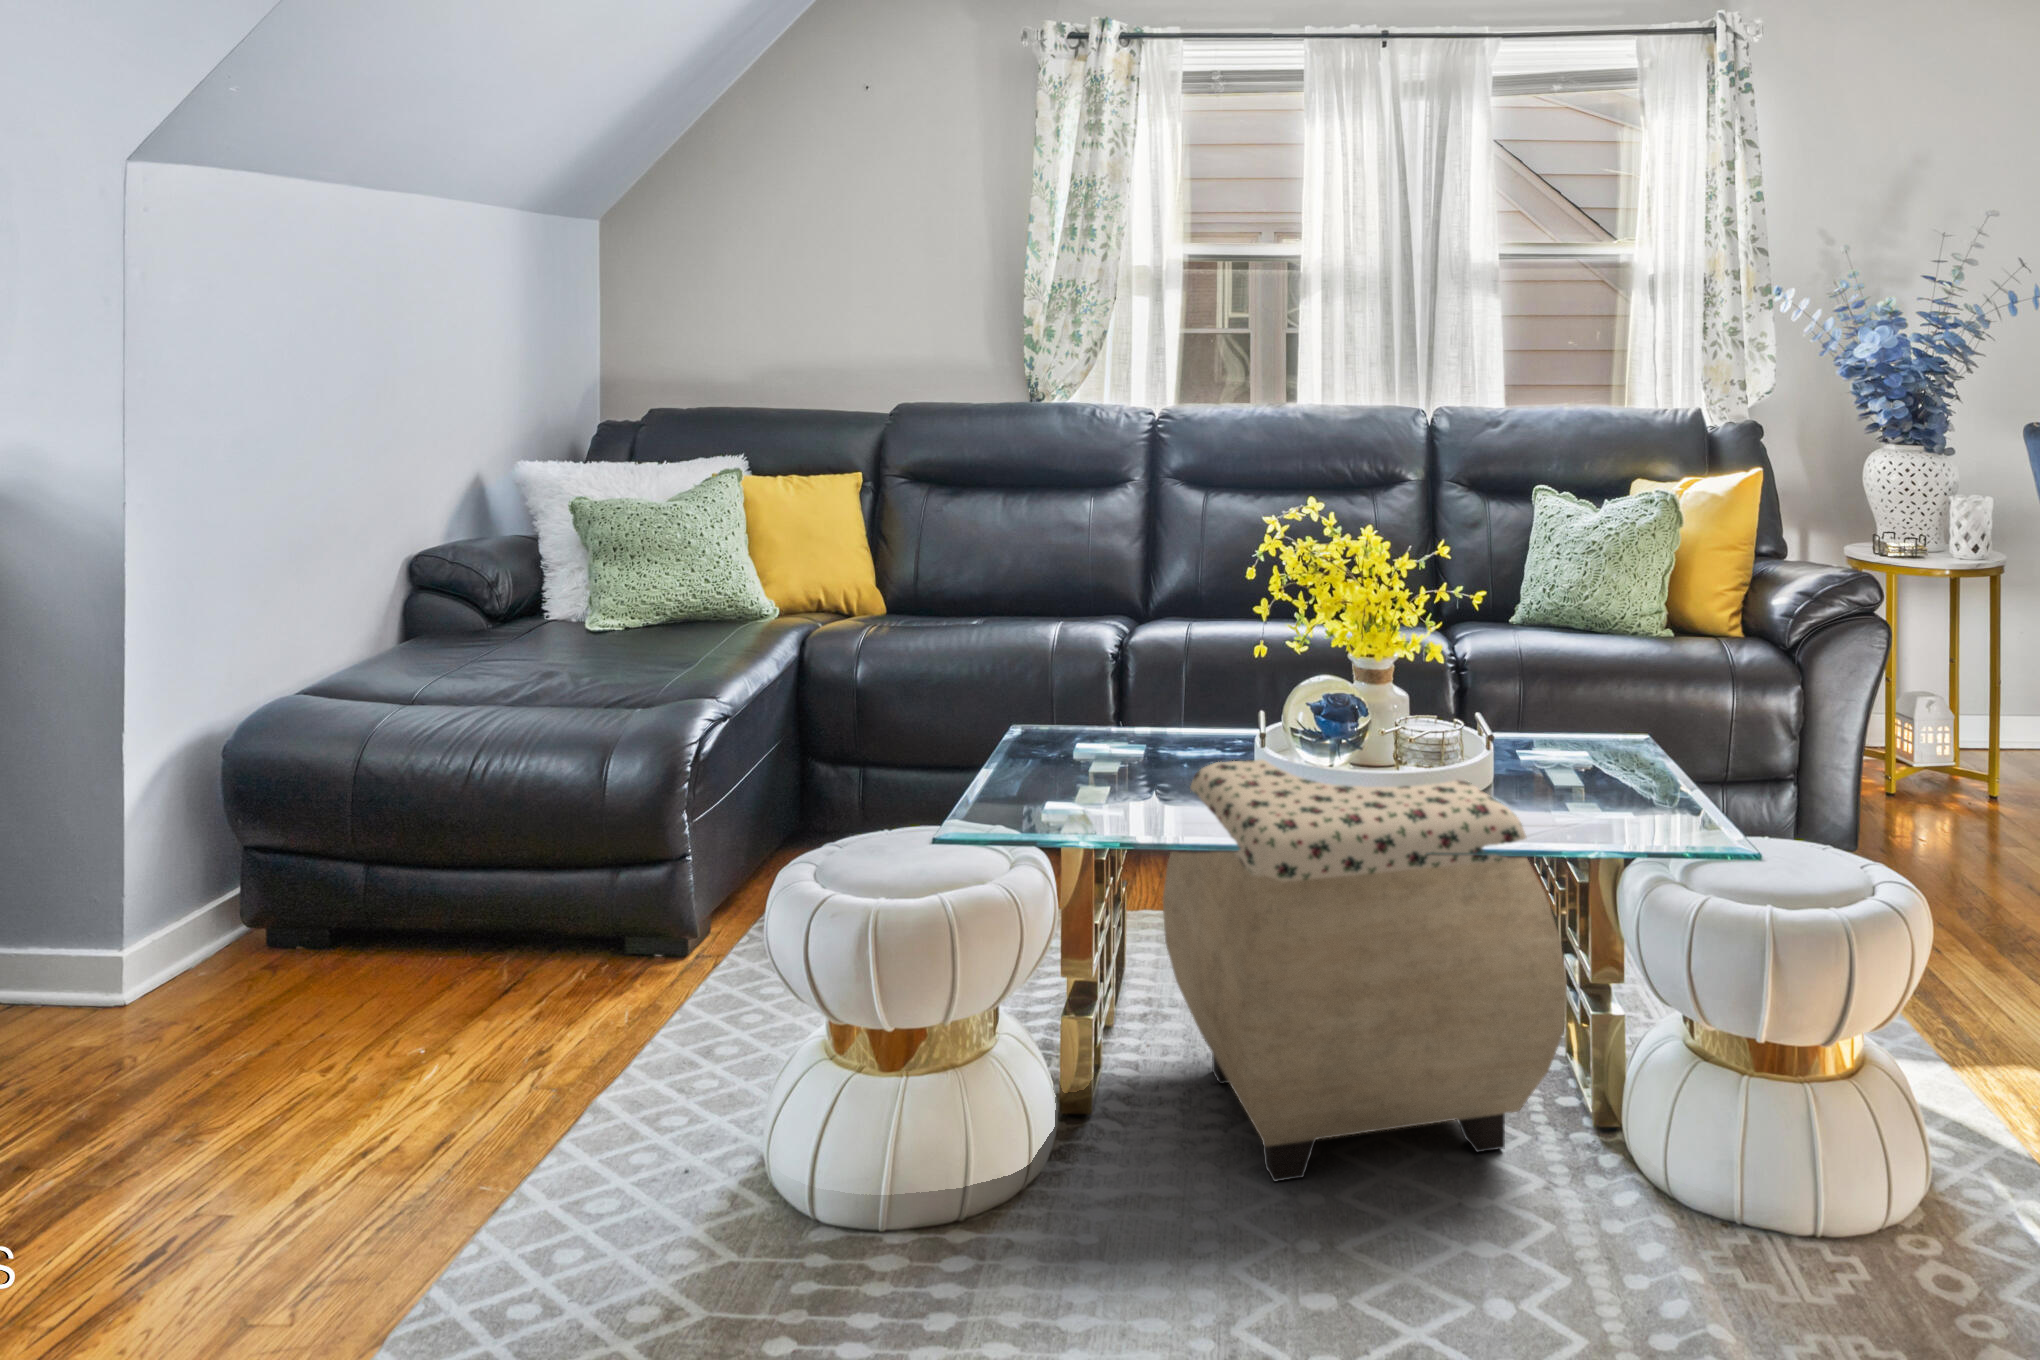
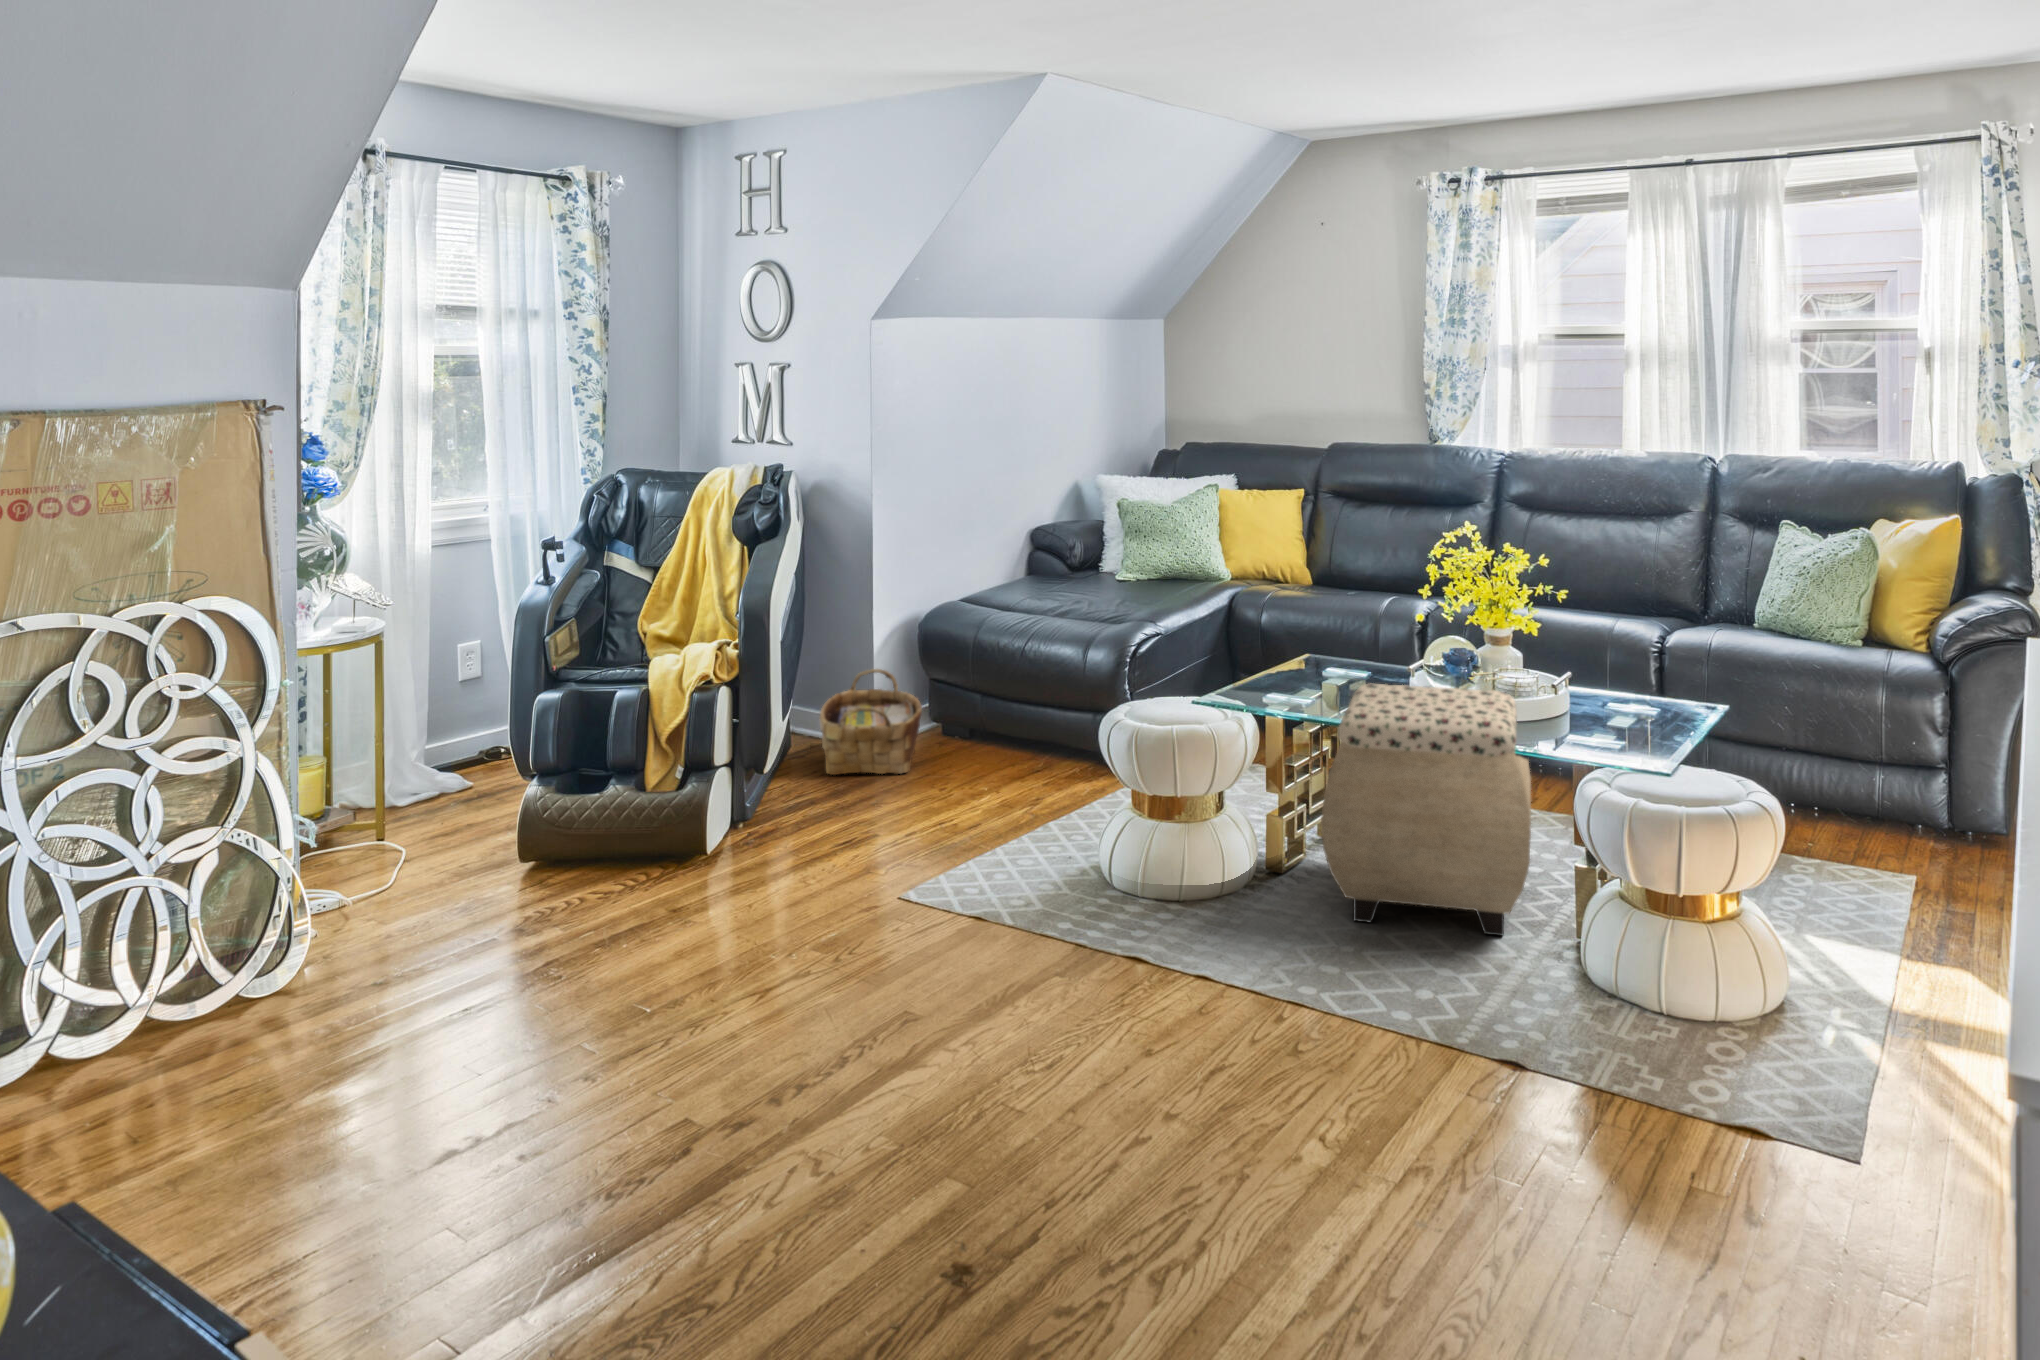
woven basket: none [12,846,258,1089] -> present [819,669,922,775]

